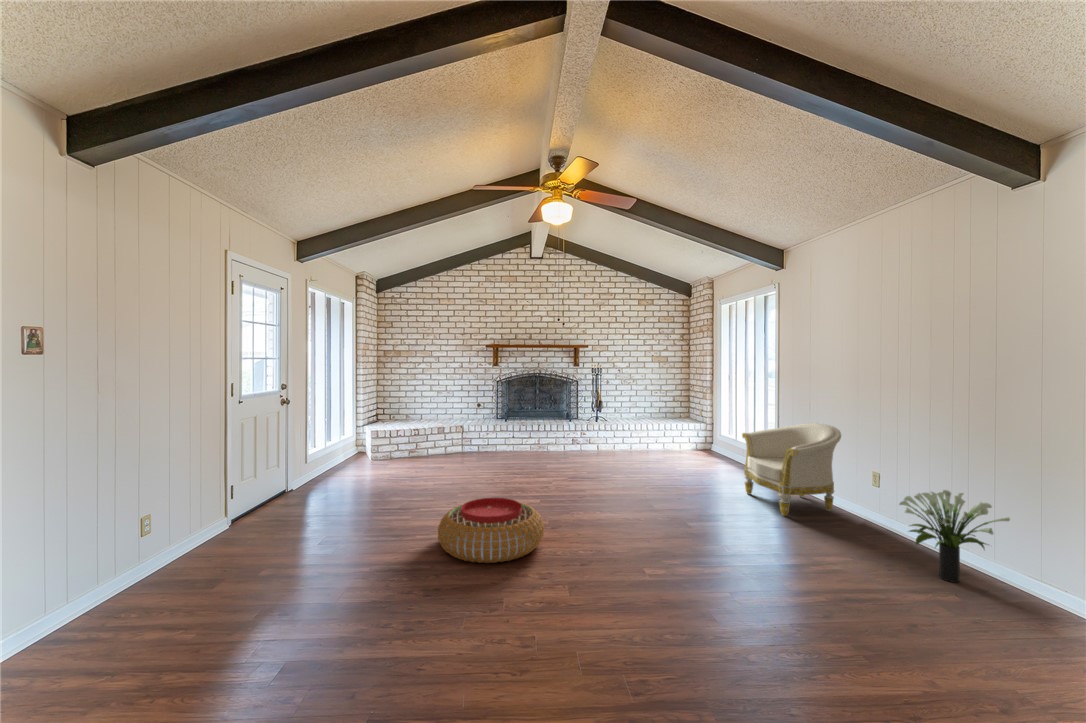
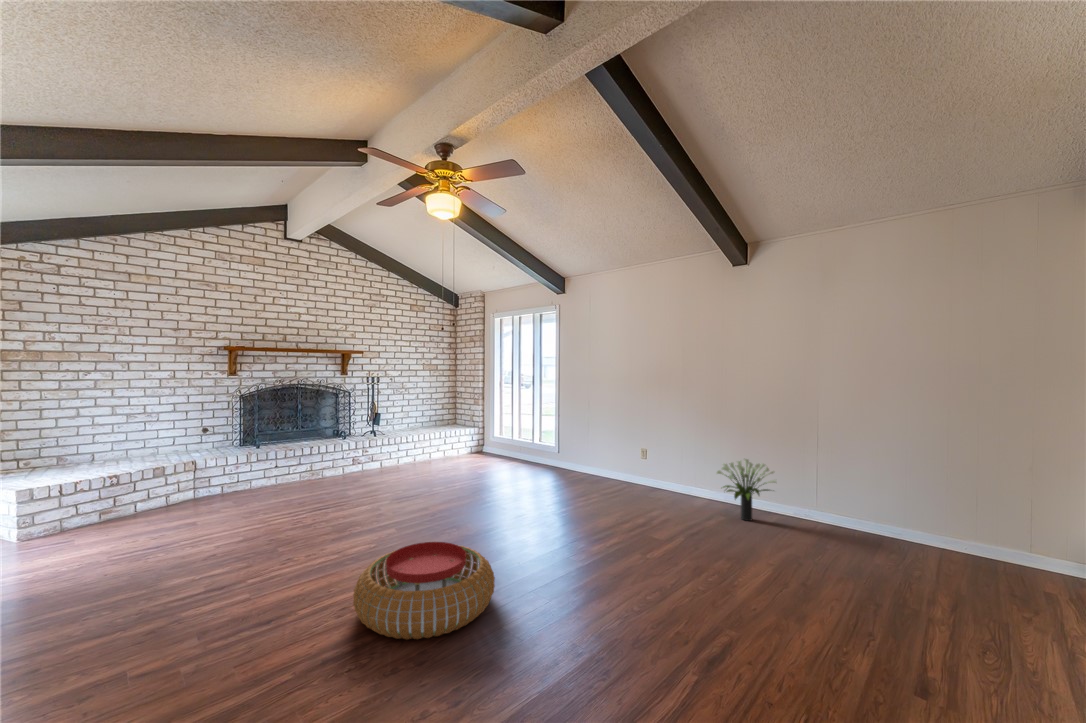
armchair: present [742,423,841,516] -> none [561,420,643,499]

